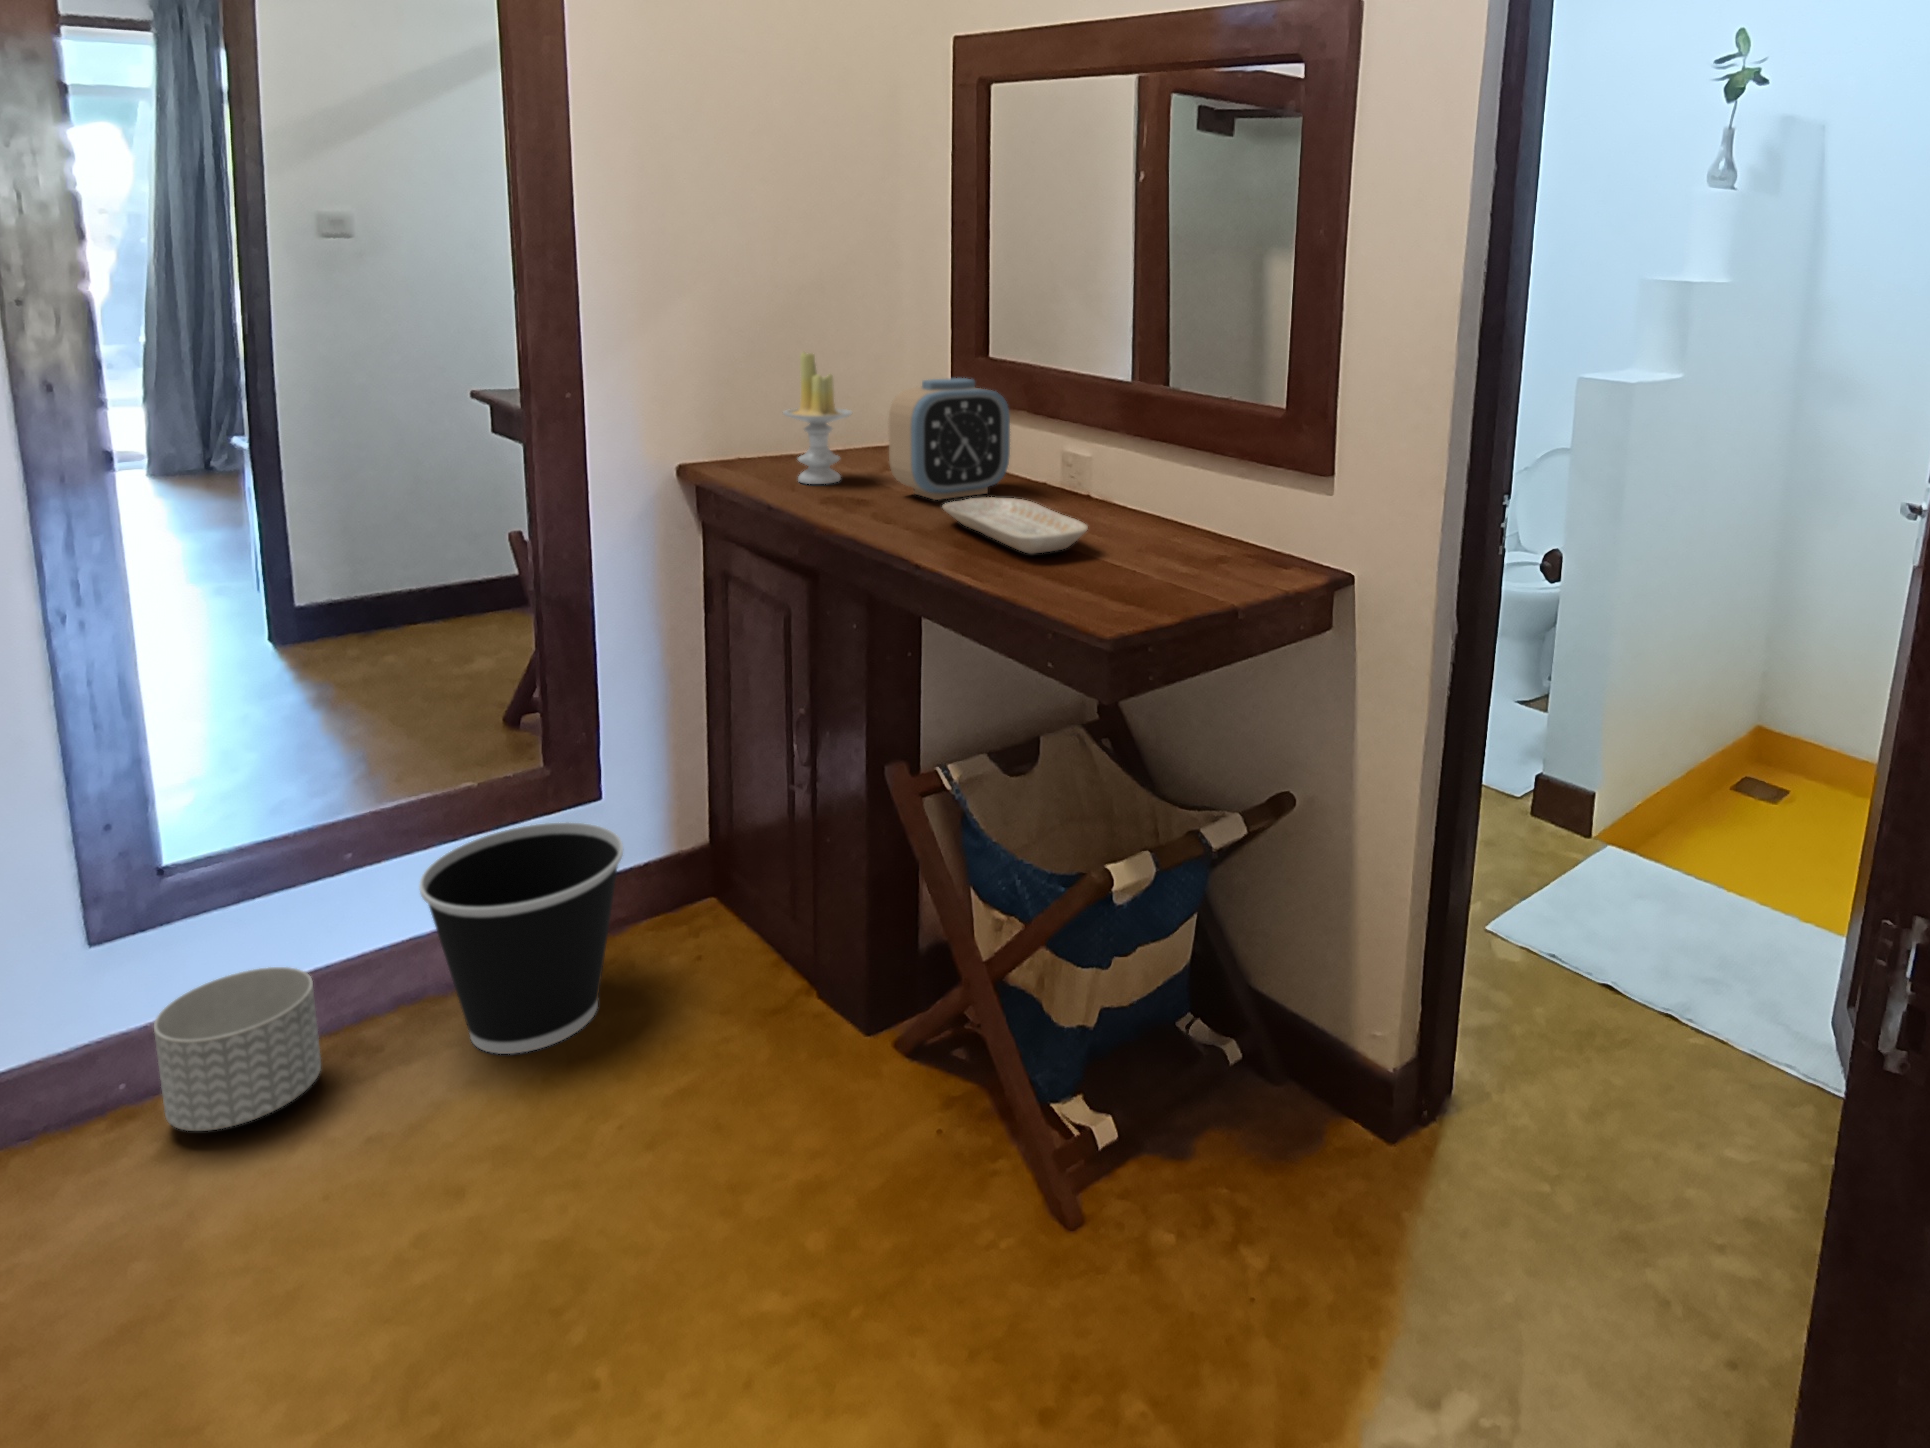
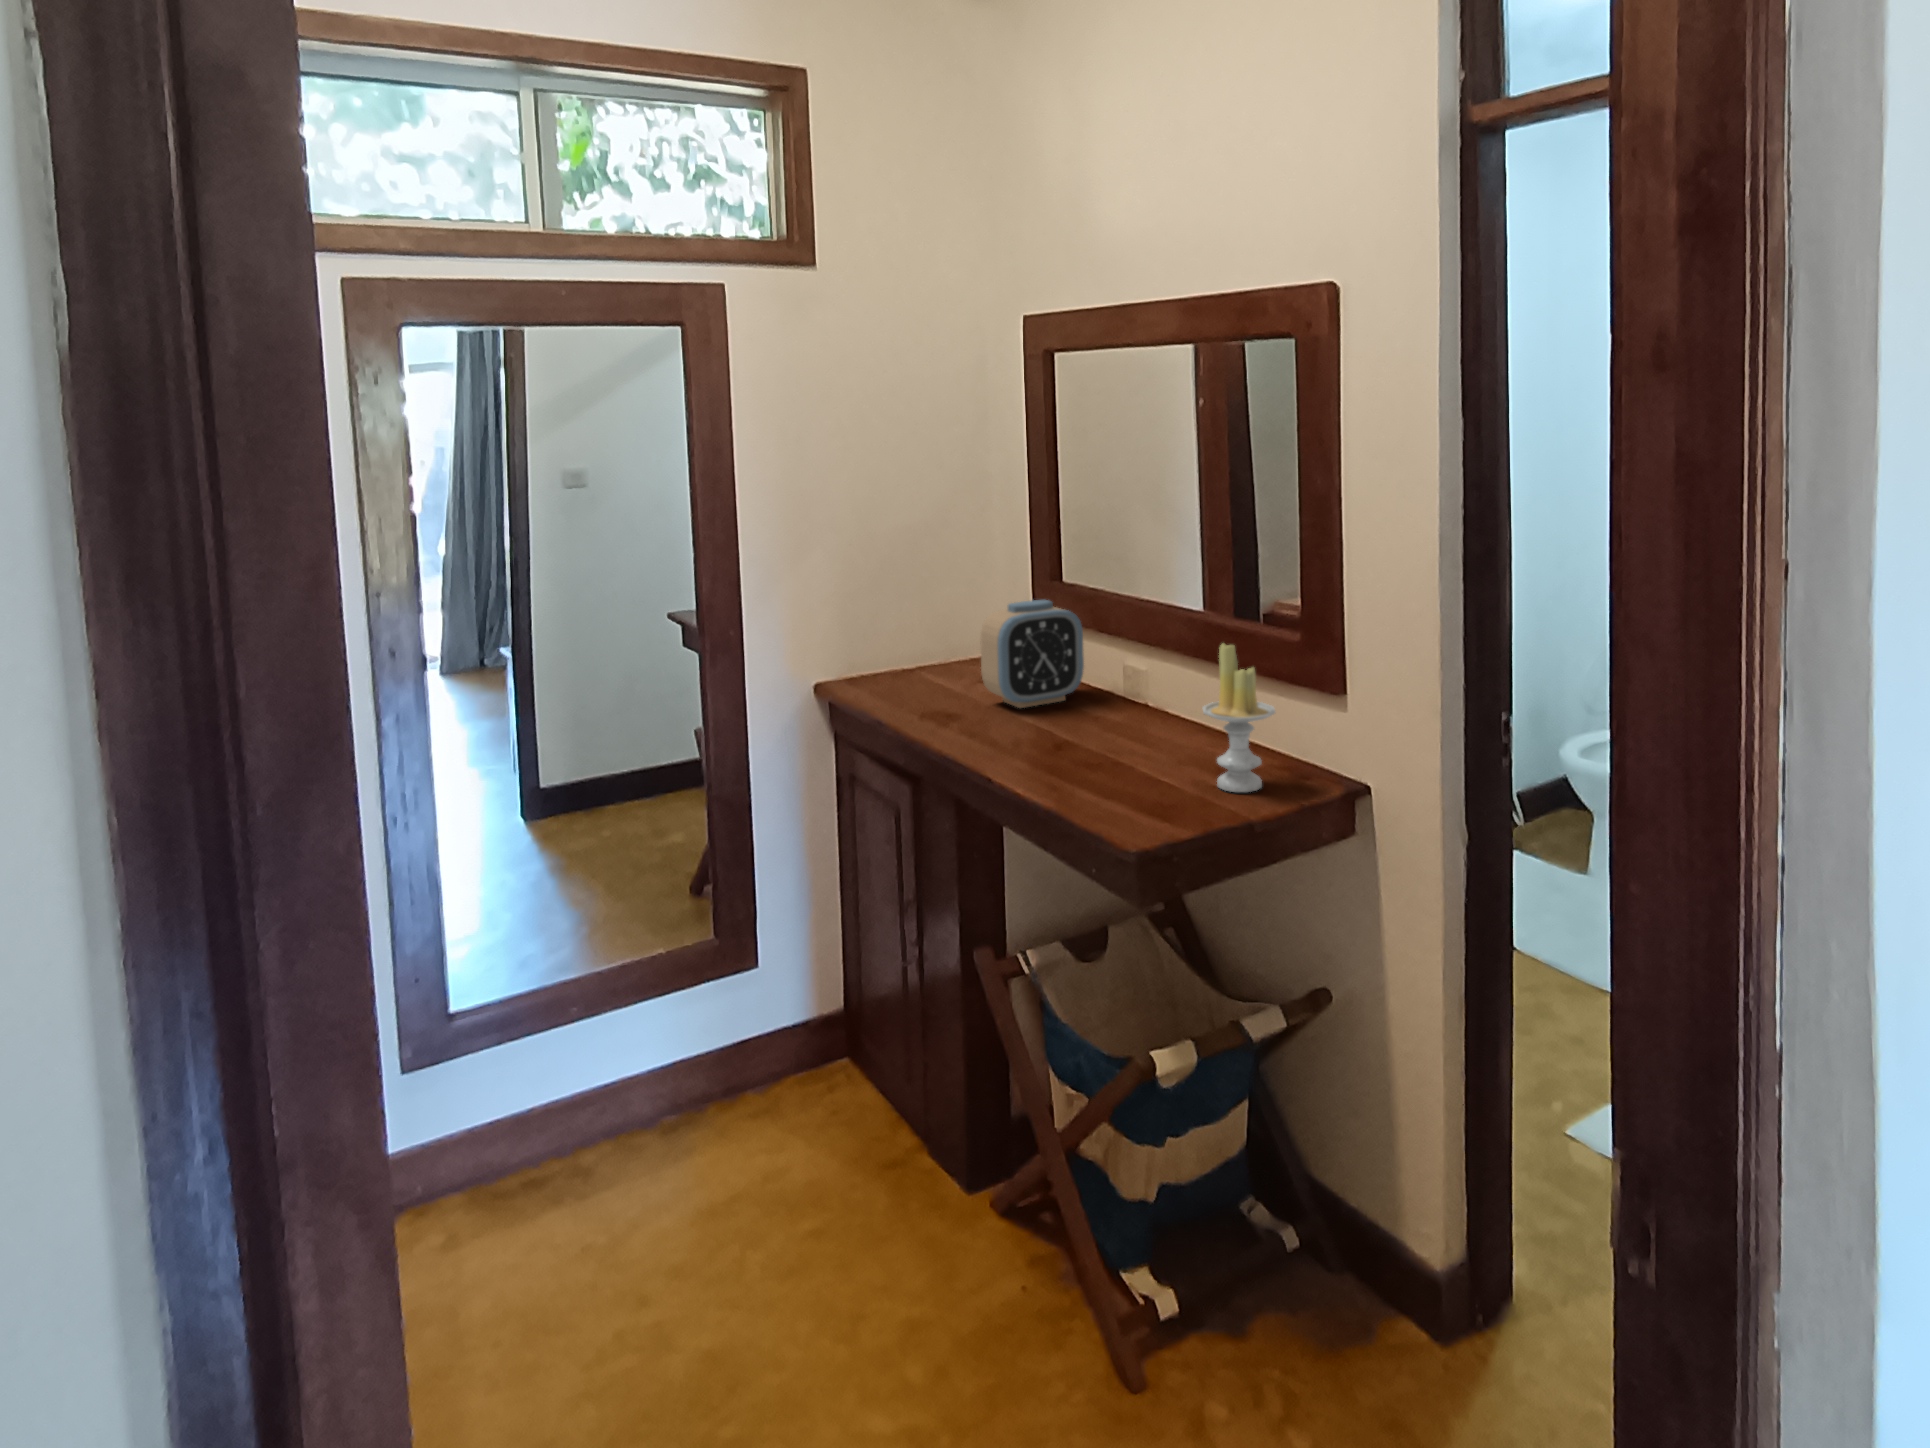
candle: present [783,352,852,484] -> present [1203,643,1275,792]
tray: present [943,497,1088,554] -> none [1021,708,1139,764]
wastebasket: present [419,822,623,1054] -> none [621,981,771,1179]
planter: present [154,967,321,1131] -> none [441,1088,549,1217]

